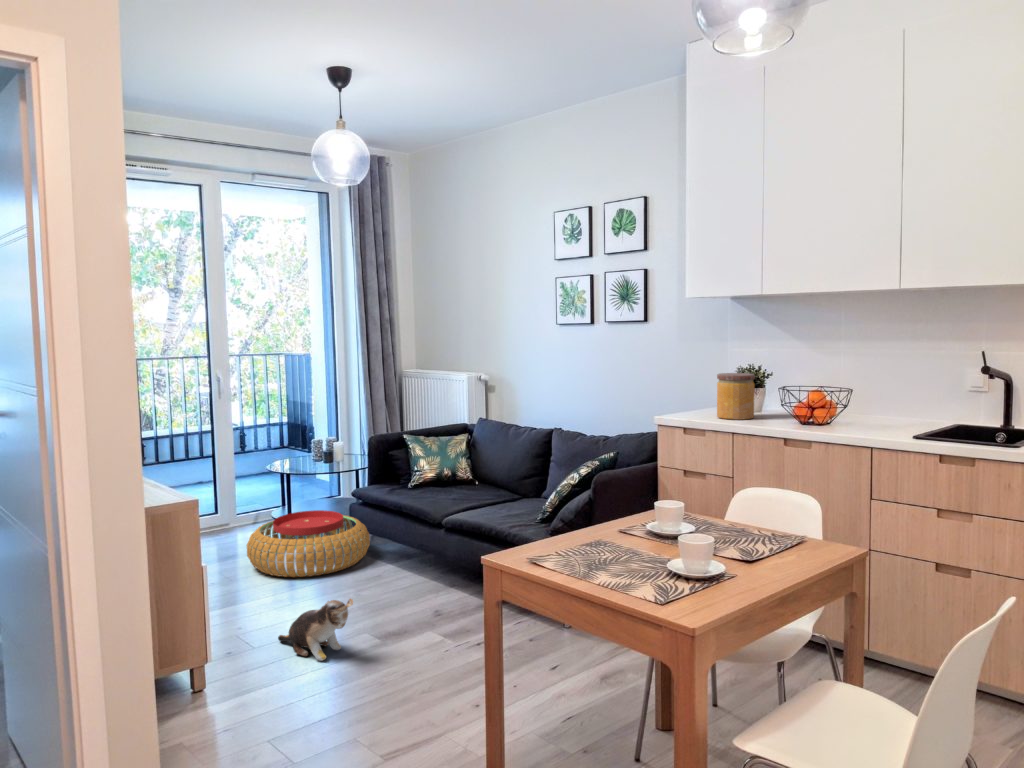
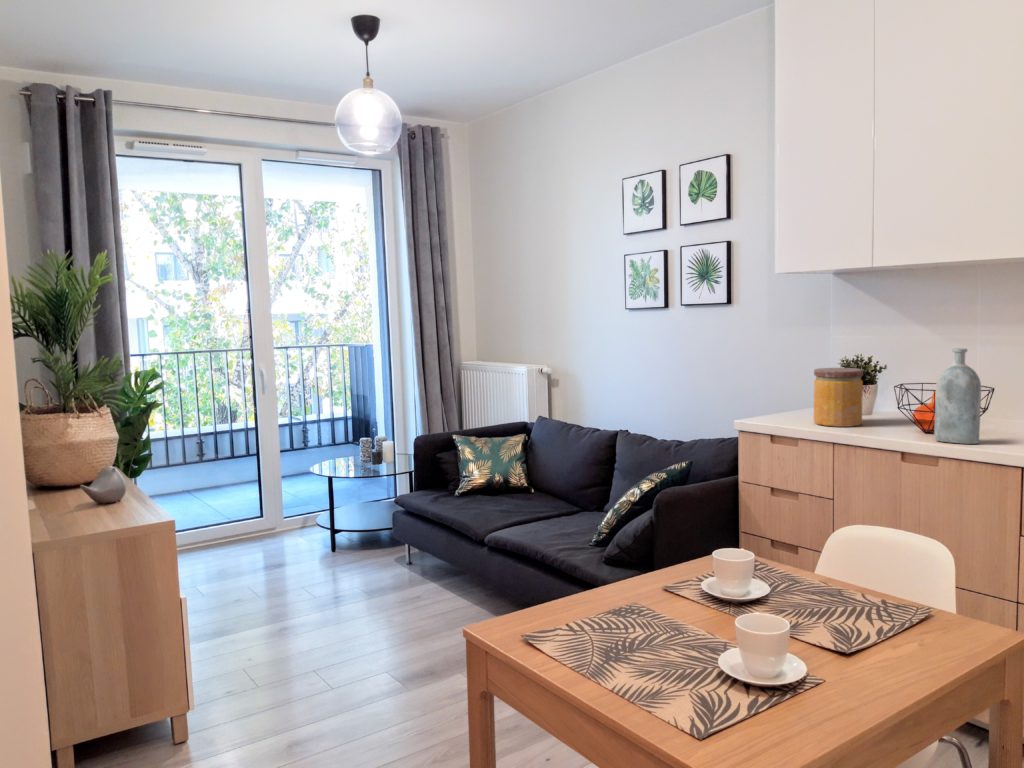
bottle: none [809,357,842,430] -> present [934,348,981,444]
pouf: present [247,510,370,577] -> none [278,519,413,596]
plush toy: present [278,599,353,661] -> none [290,636,367,707]

